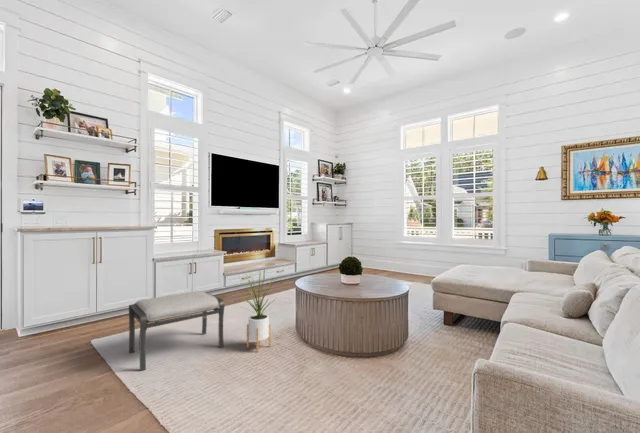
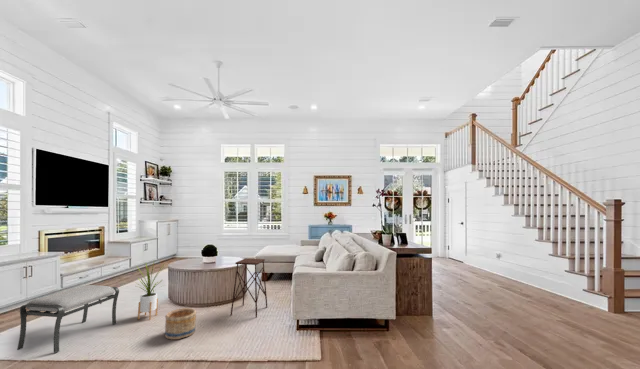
side table: none [358,284,432,405] -> present [231,259,267,317]
basket: none [243,351,290,406] -> present [165,308,196,339]

